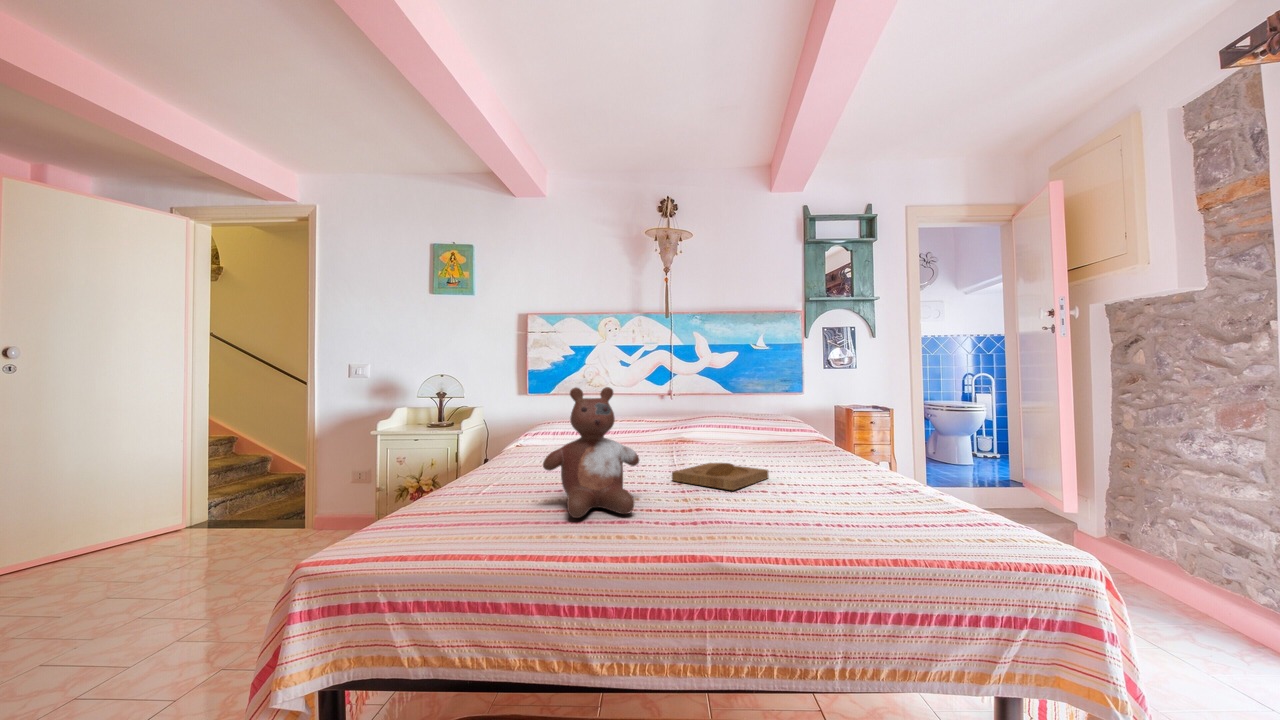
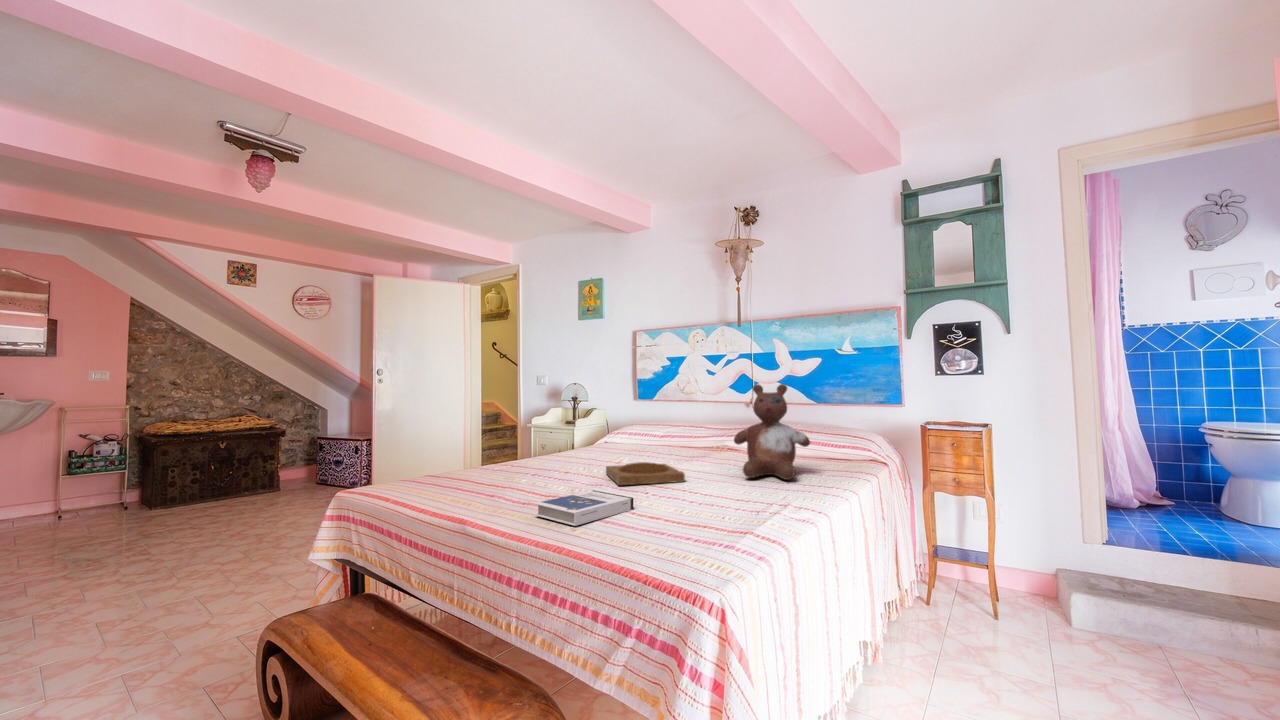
stuffed bear: present [543,387,639,518] -> present [734,384,810,480]
hardback book: none [765,498,852,537] -> present [535,490,633,526]

